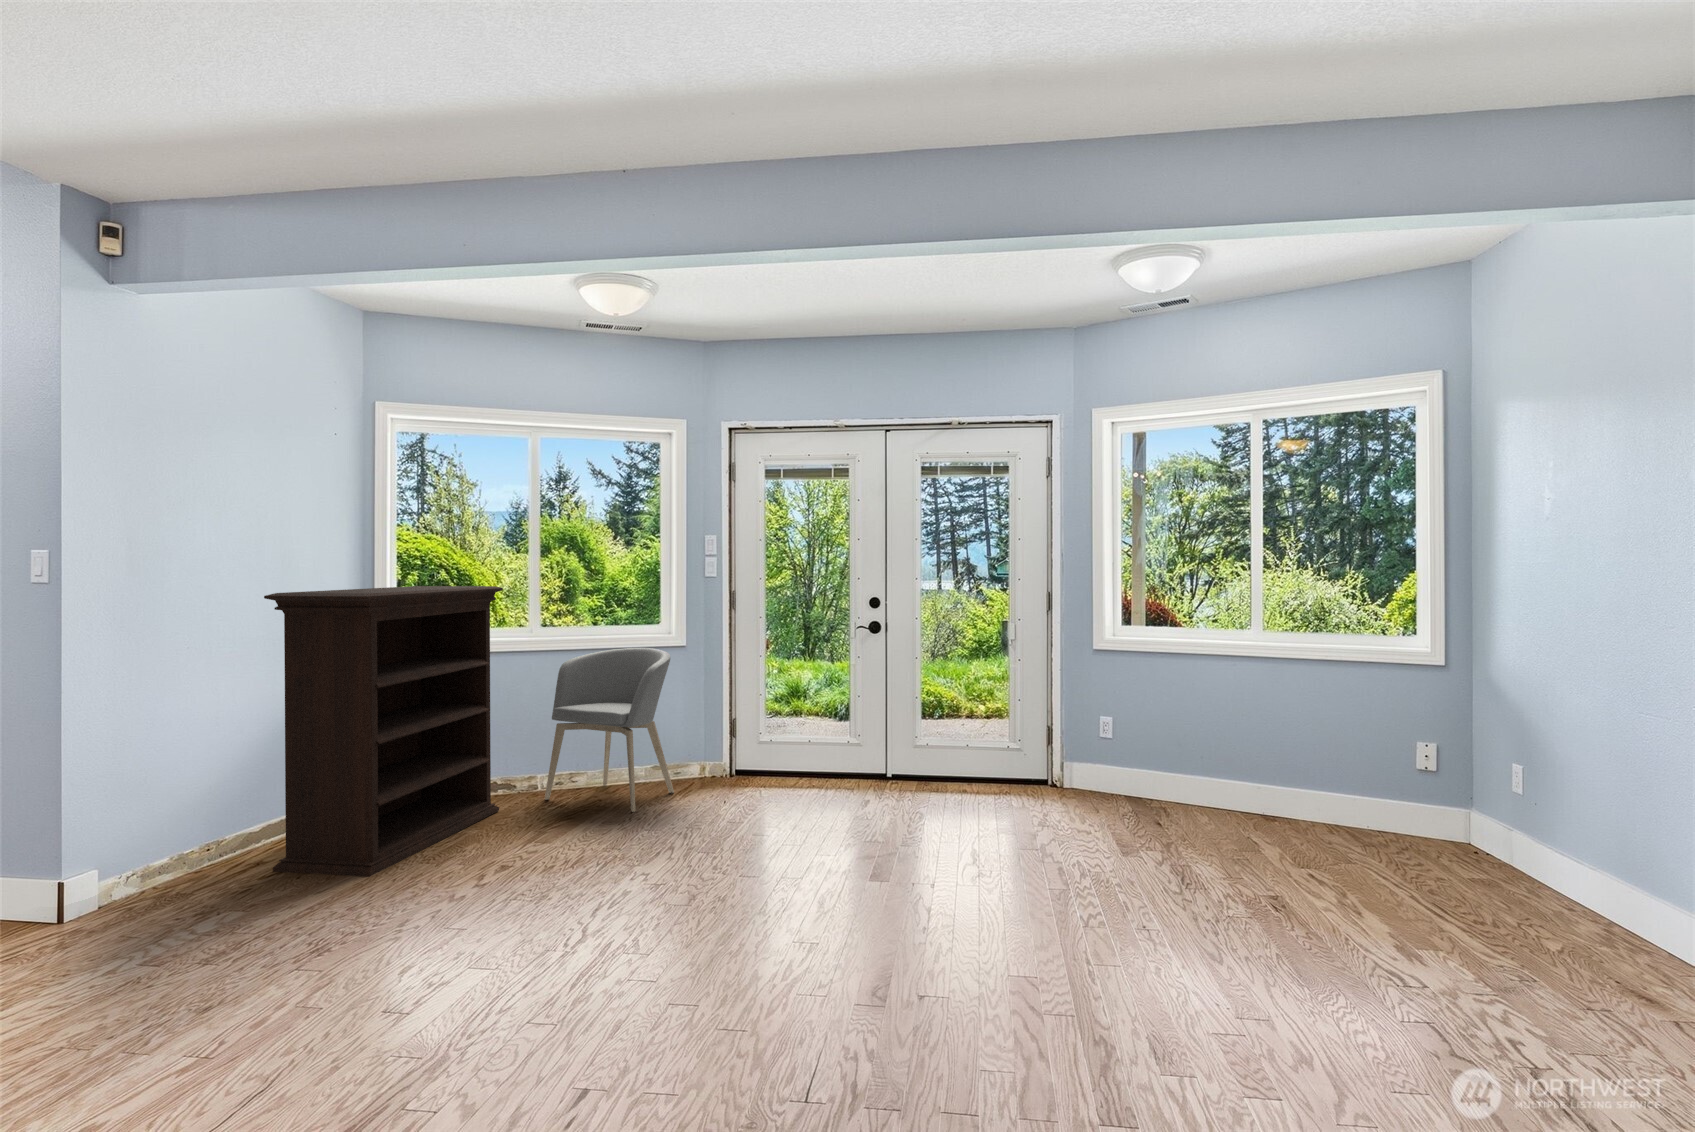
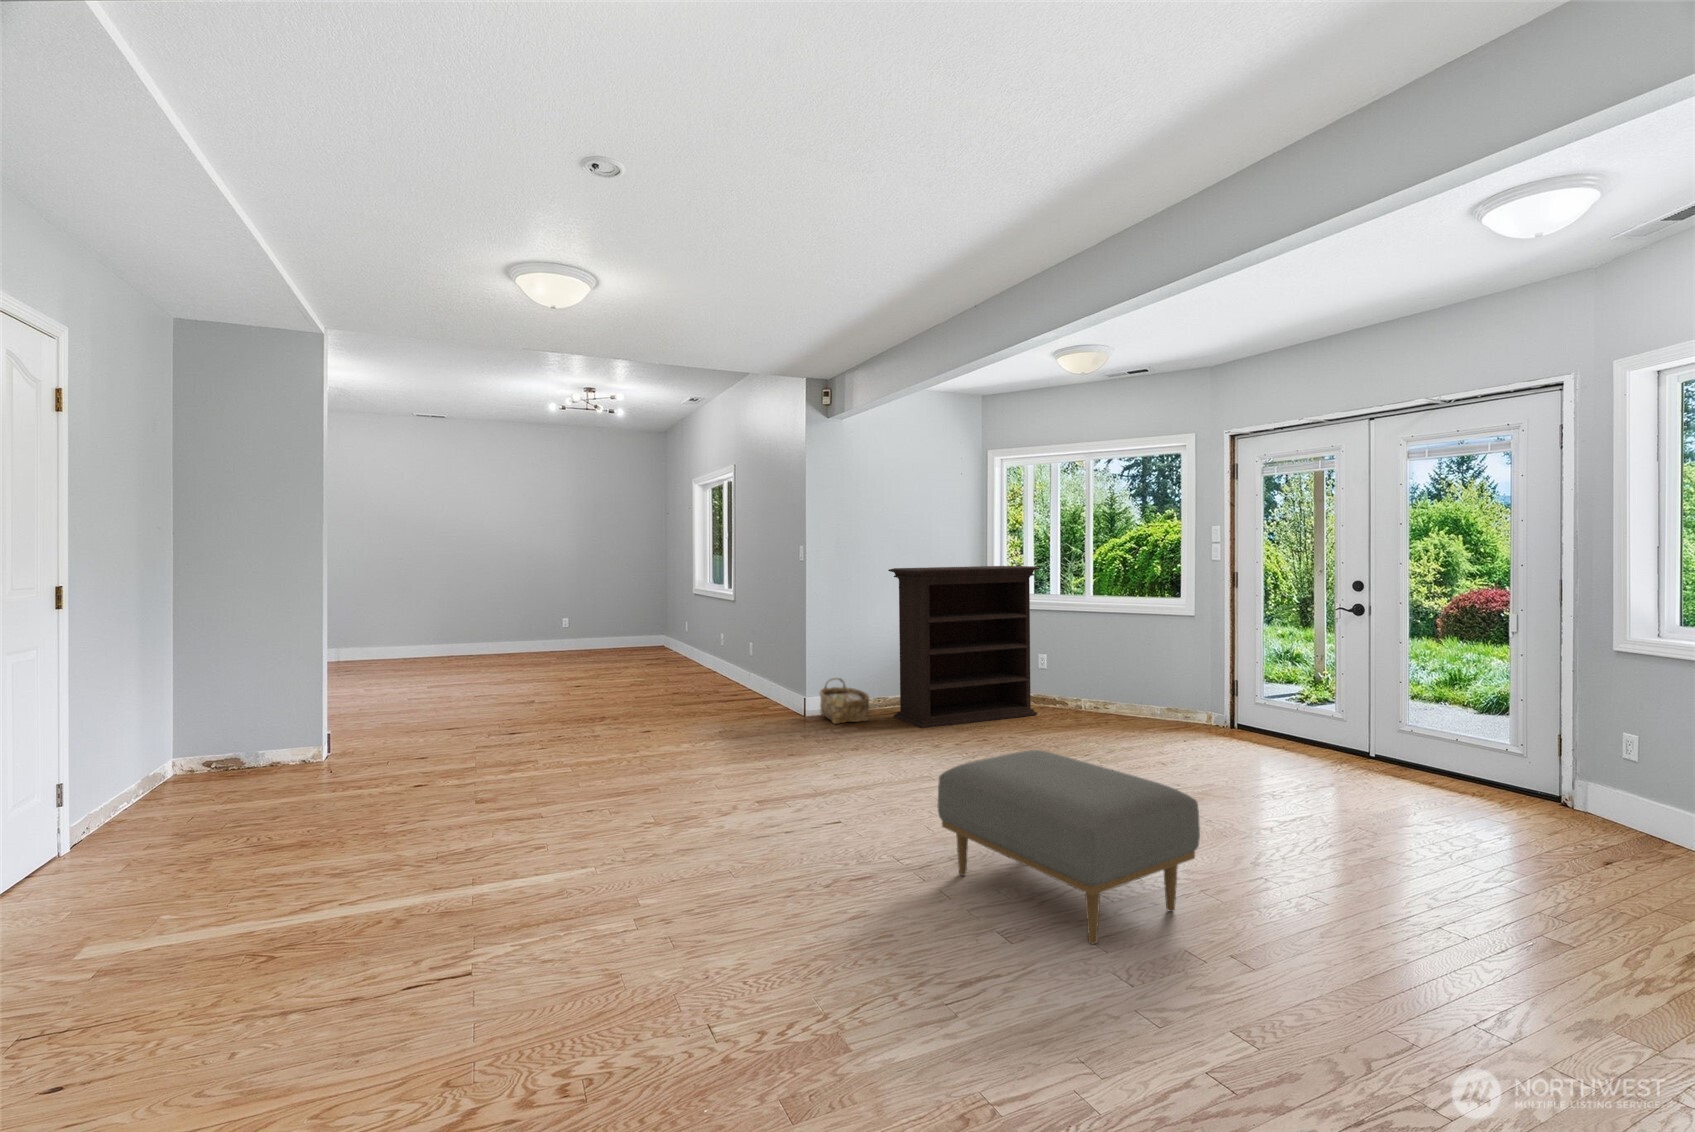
armchair: present [545,648,674,812] -> none [1074,615,1162,732]
woven basket: none [105,821,242,917] -> present [820,678,869,724]
ottoman: none [880,846,1203,1070] -> present [938,750,1200,944]

